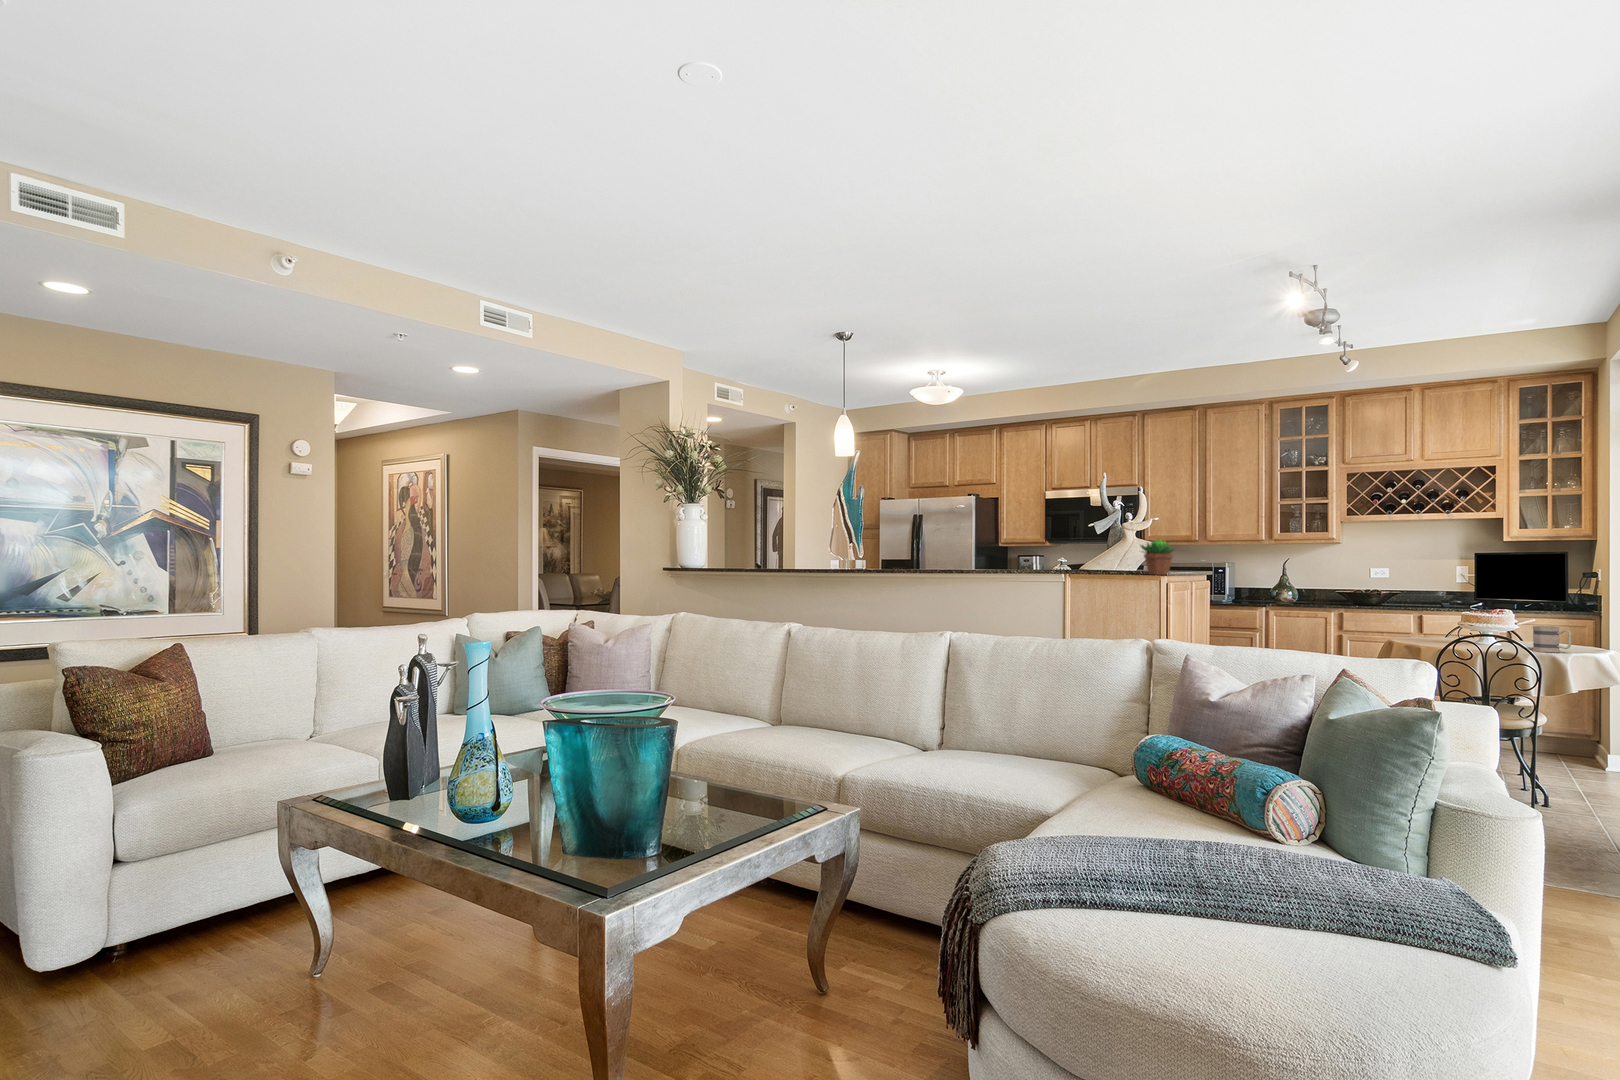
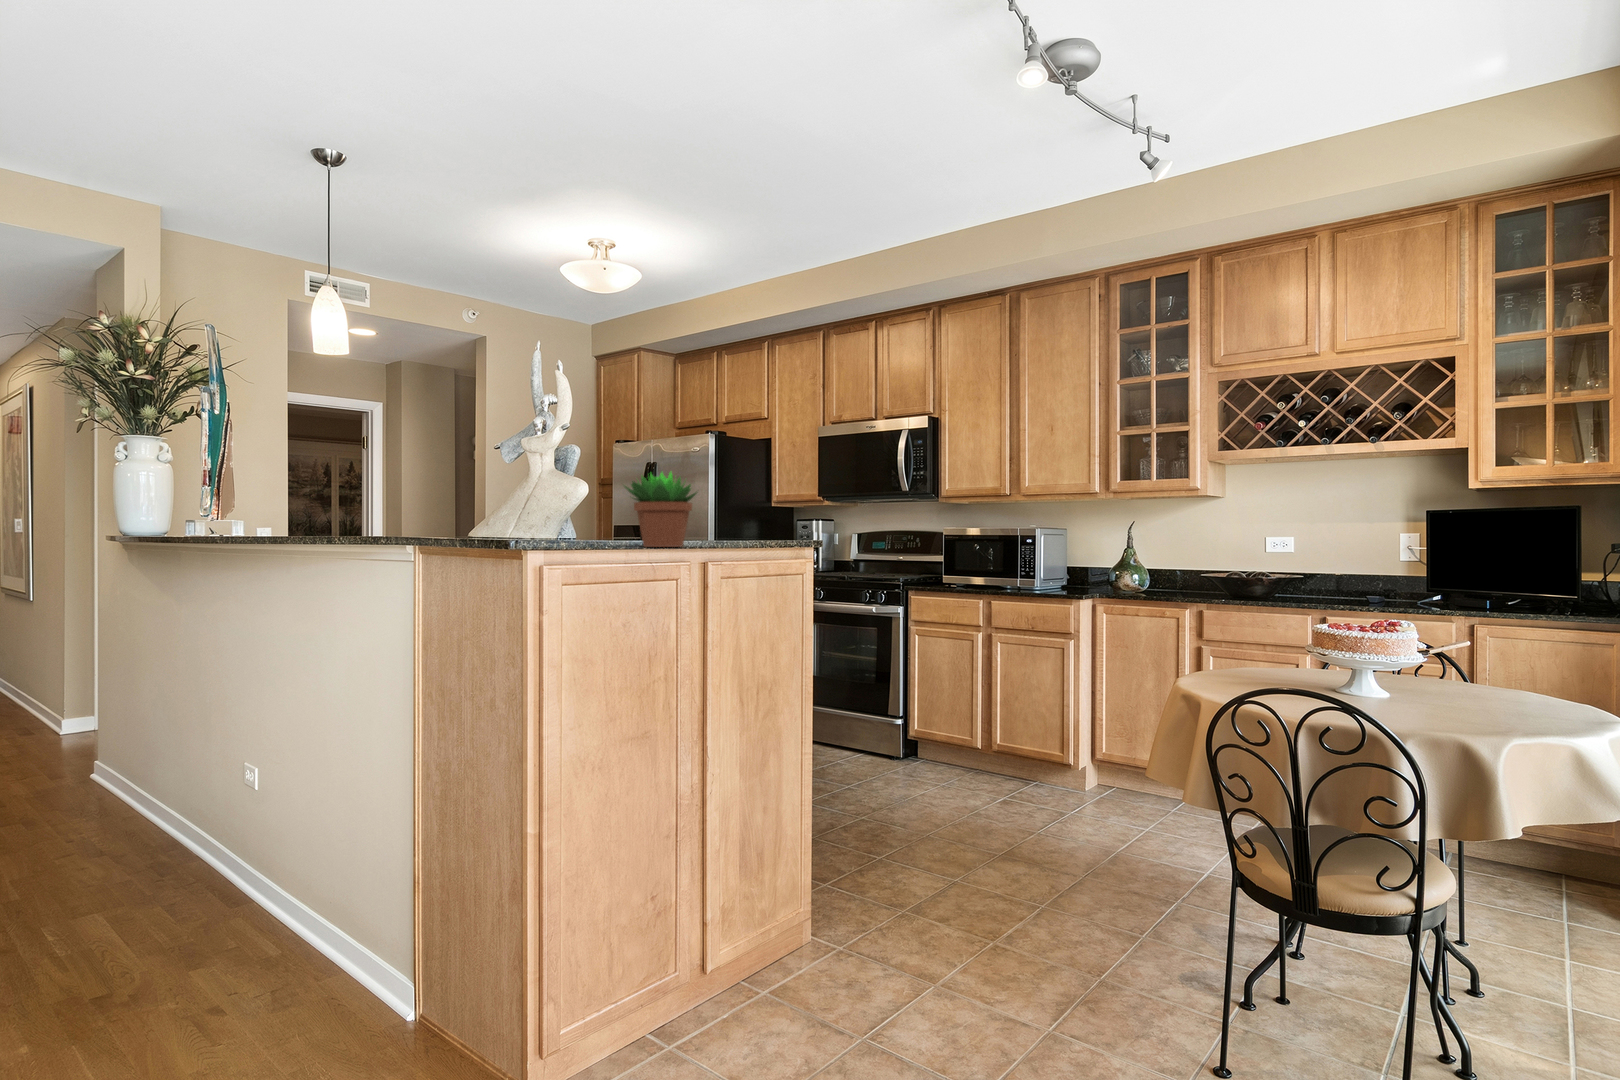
mug: present [1533,626,1572,652] -> none [1482,656,1568,718]

